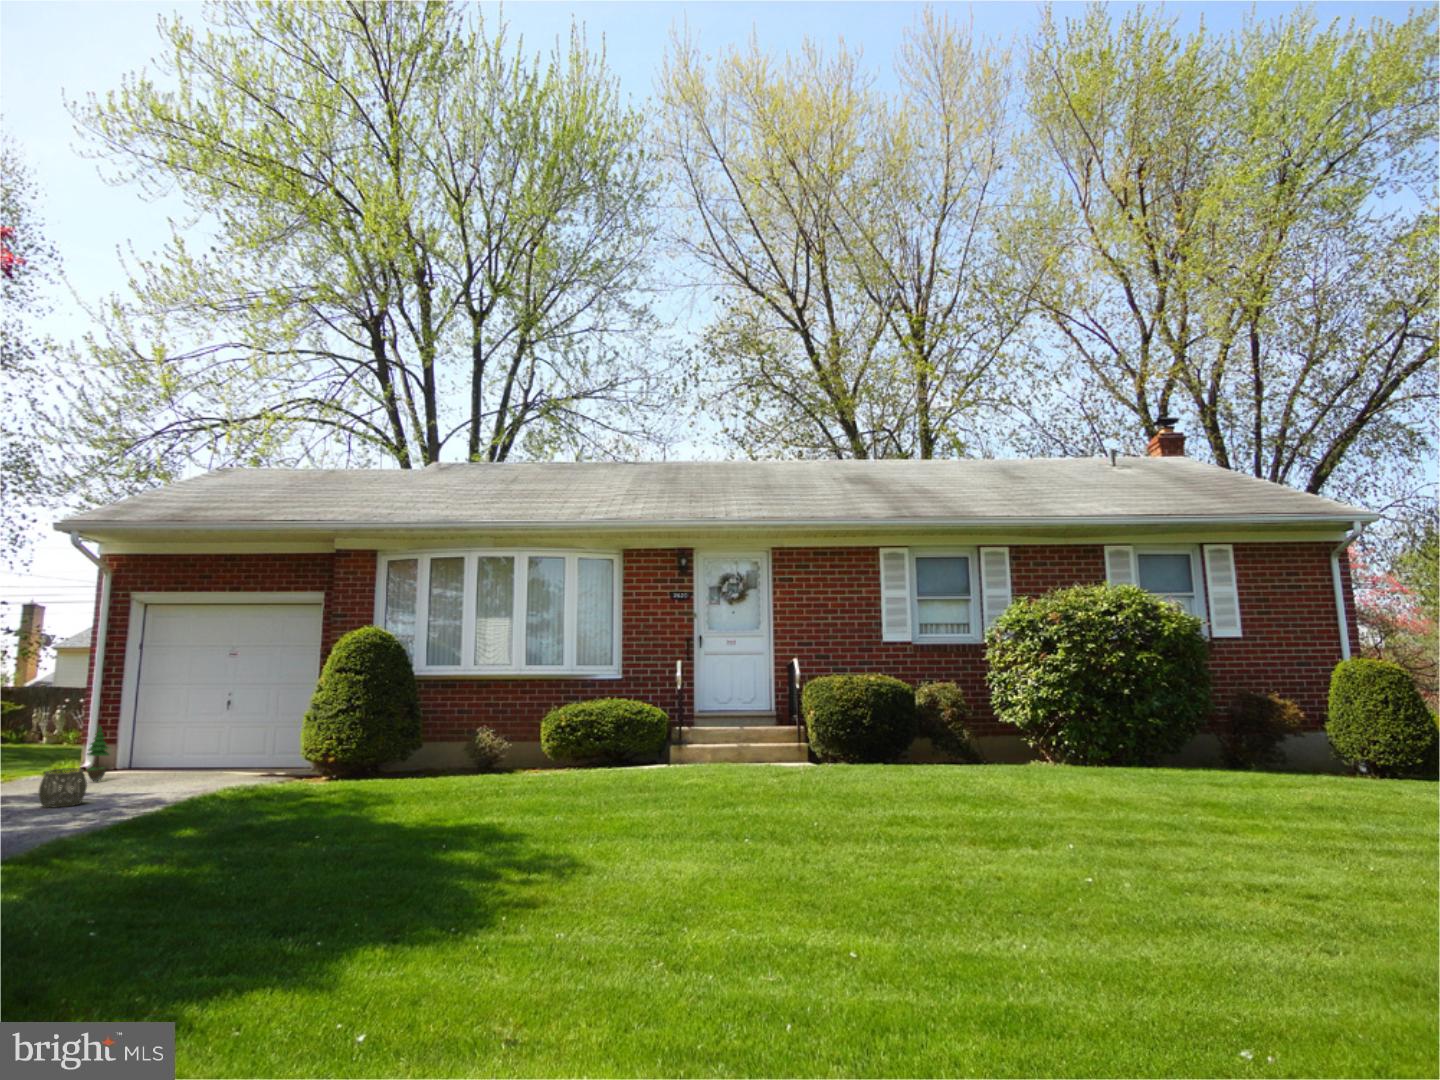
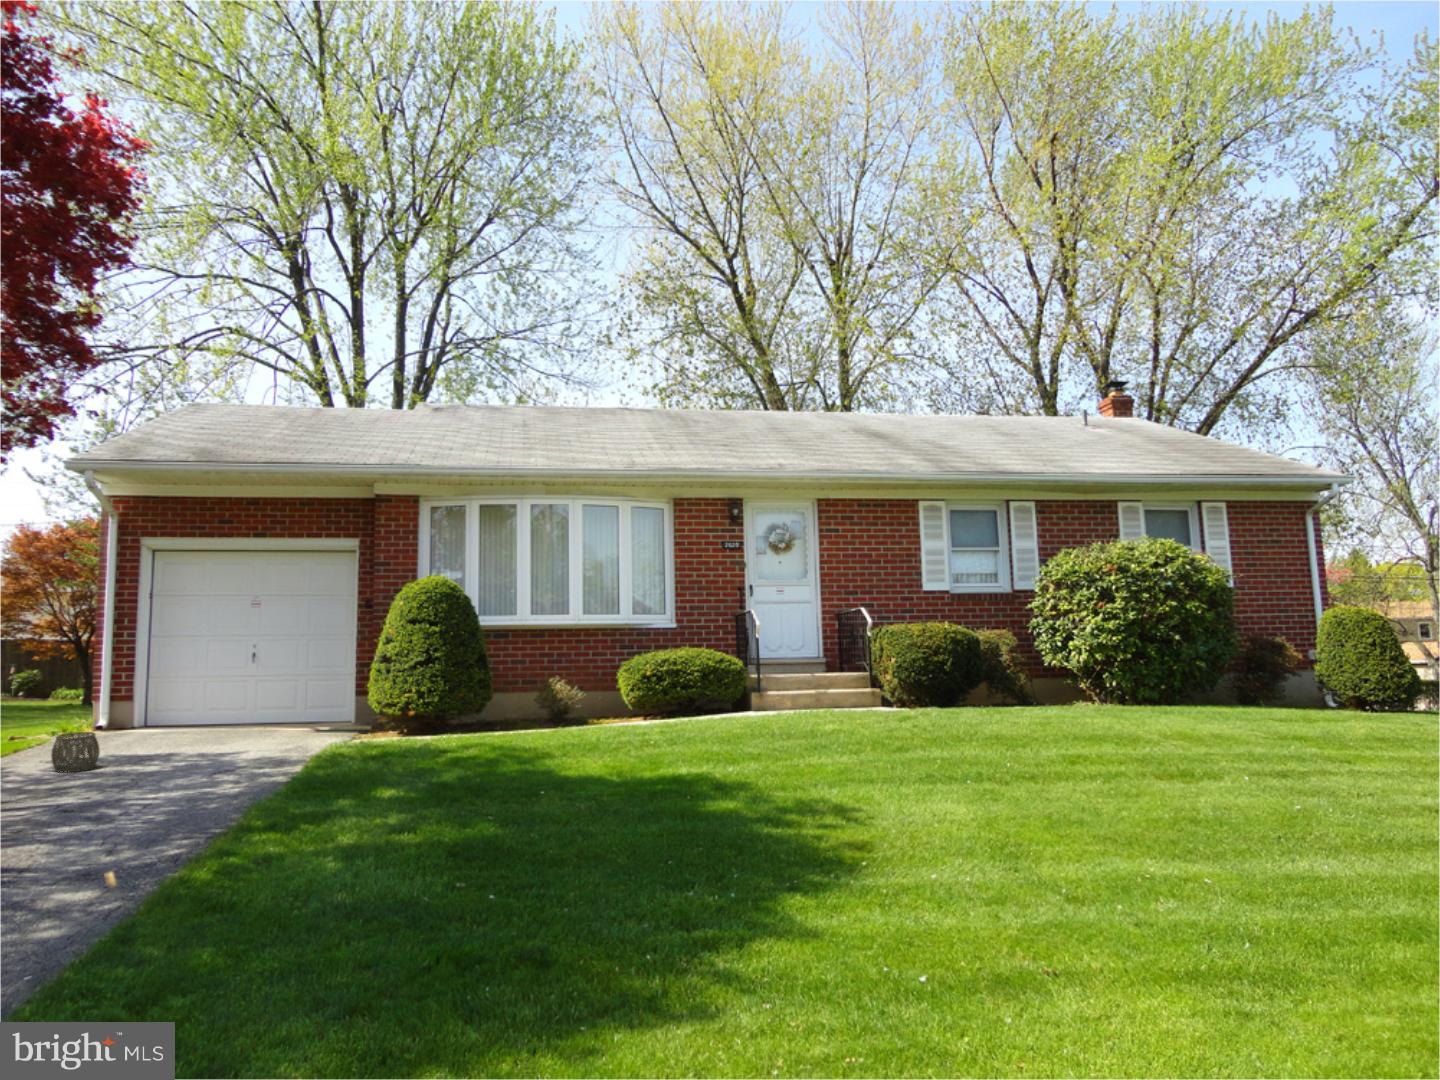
potted tree: present [87,726,109,782] -> none [99,685,124,743]

